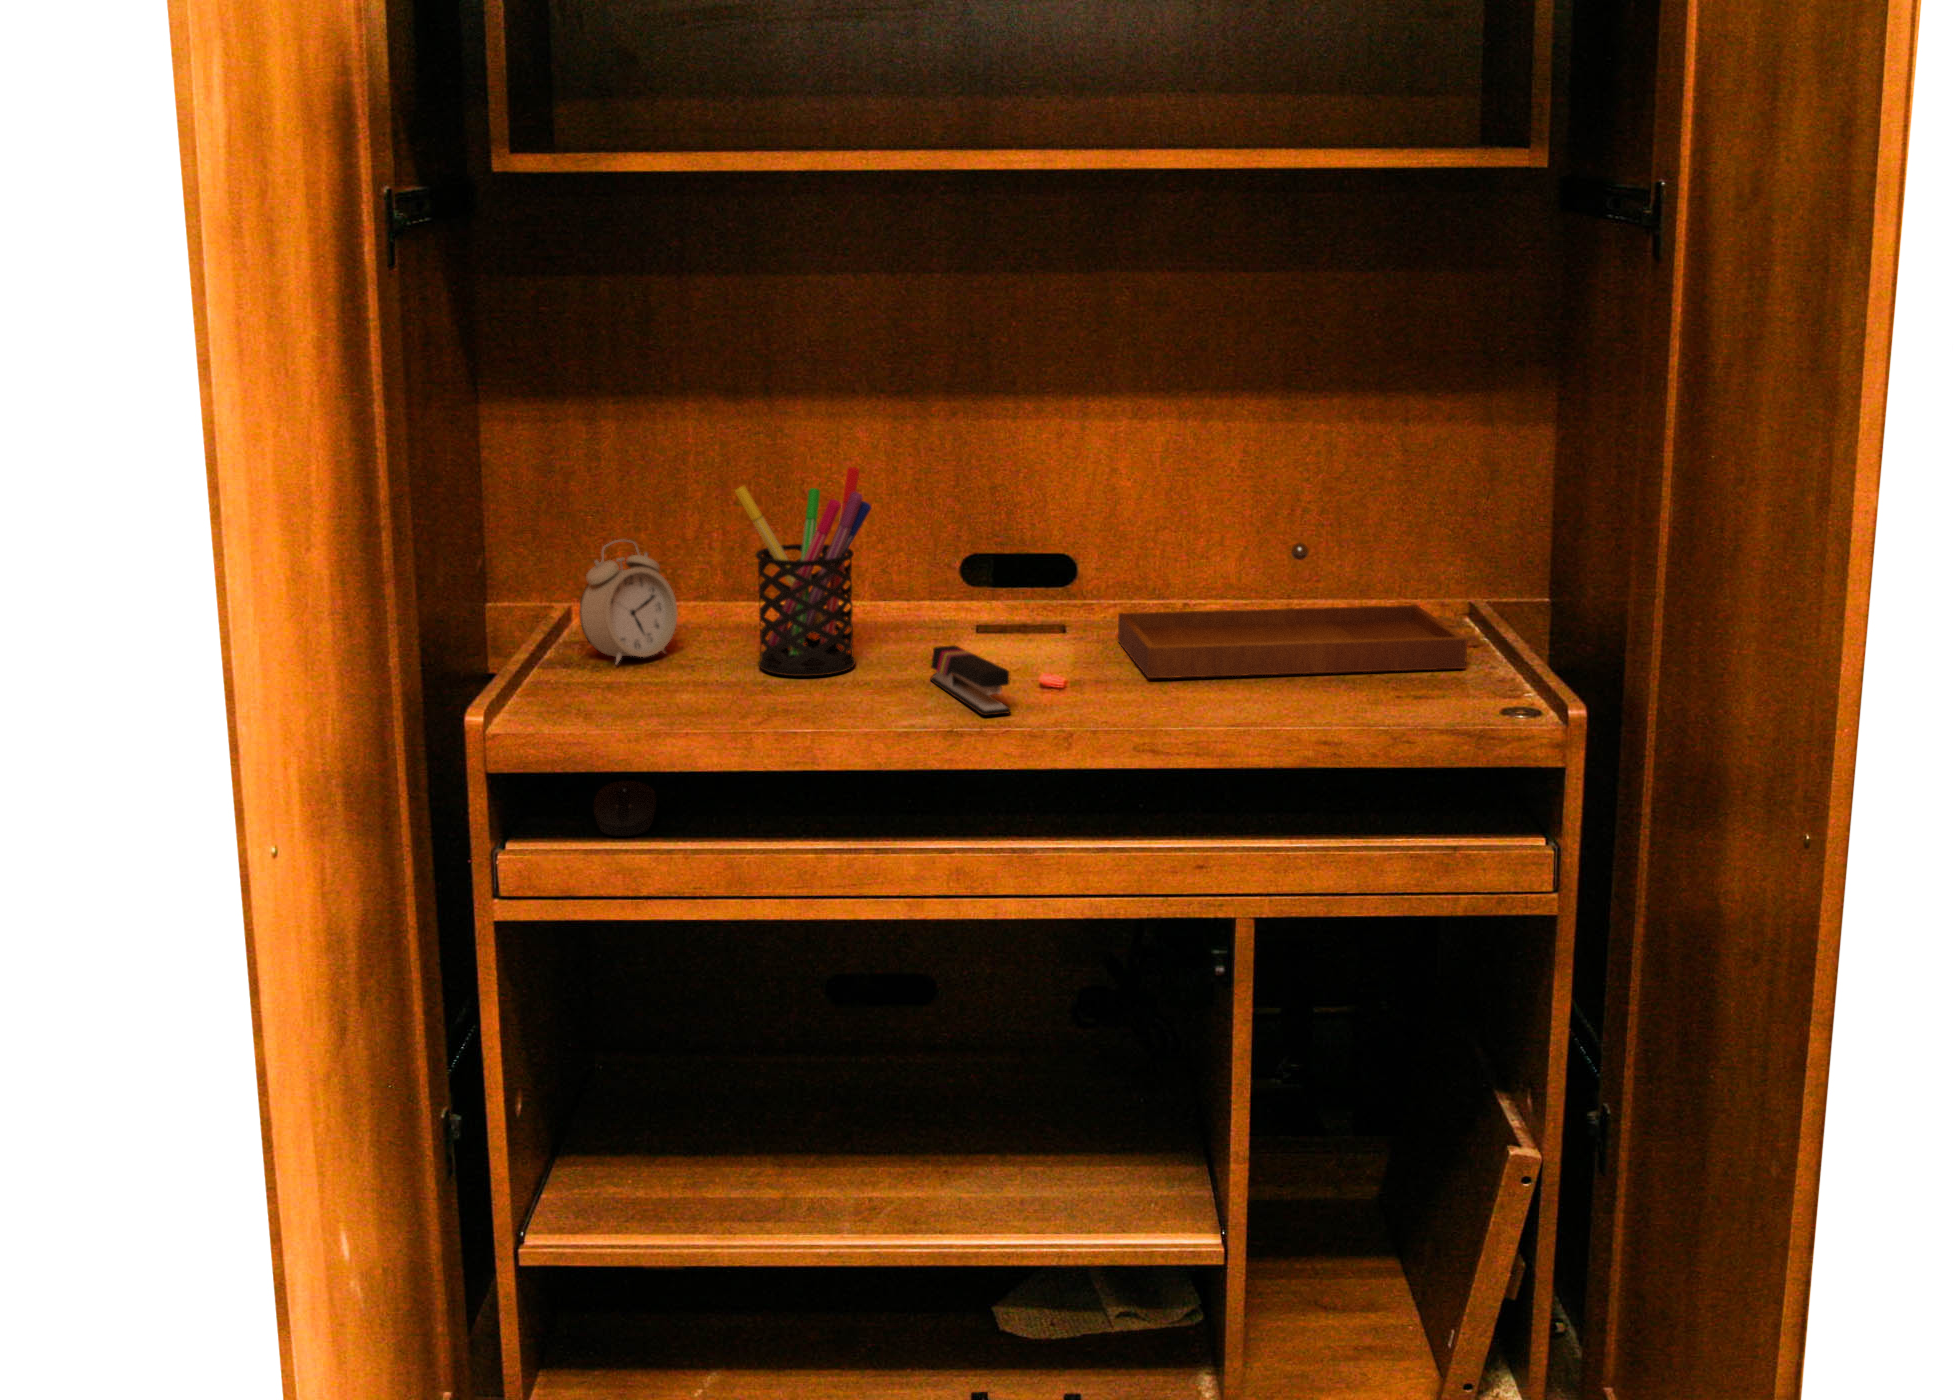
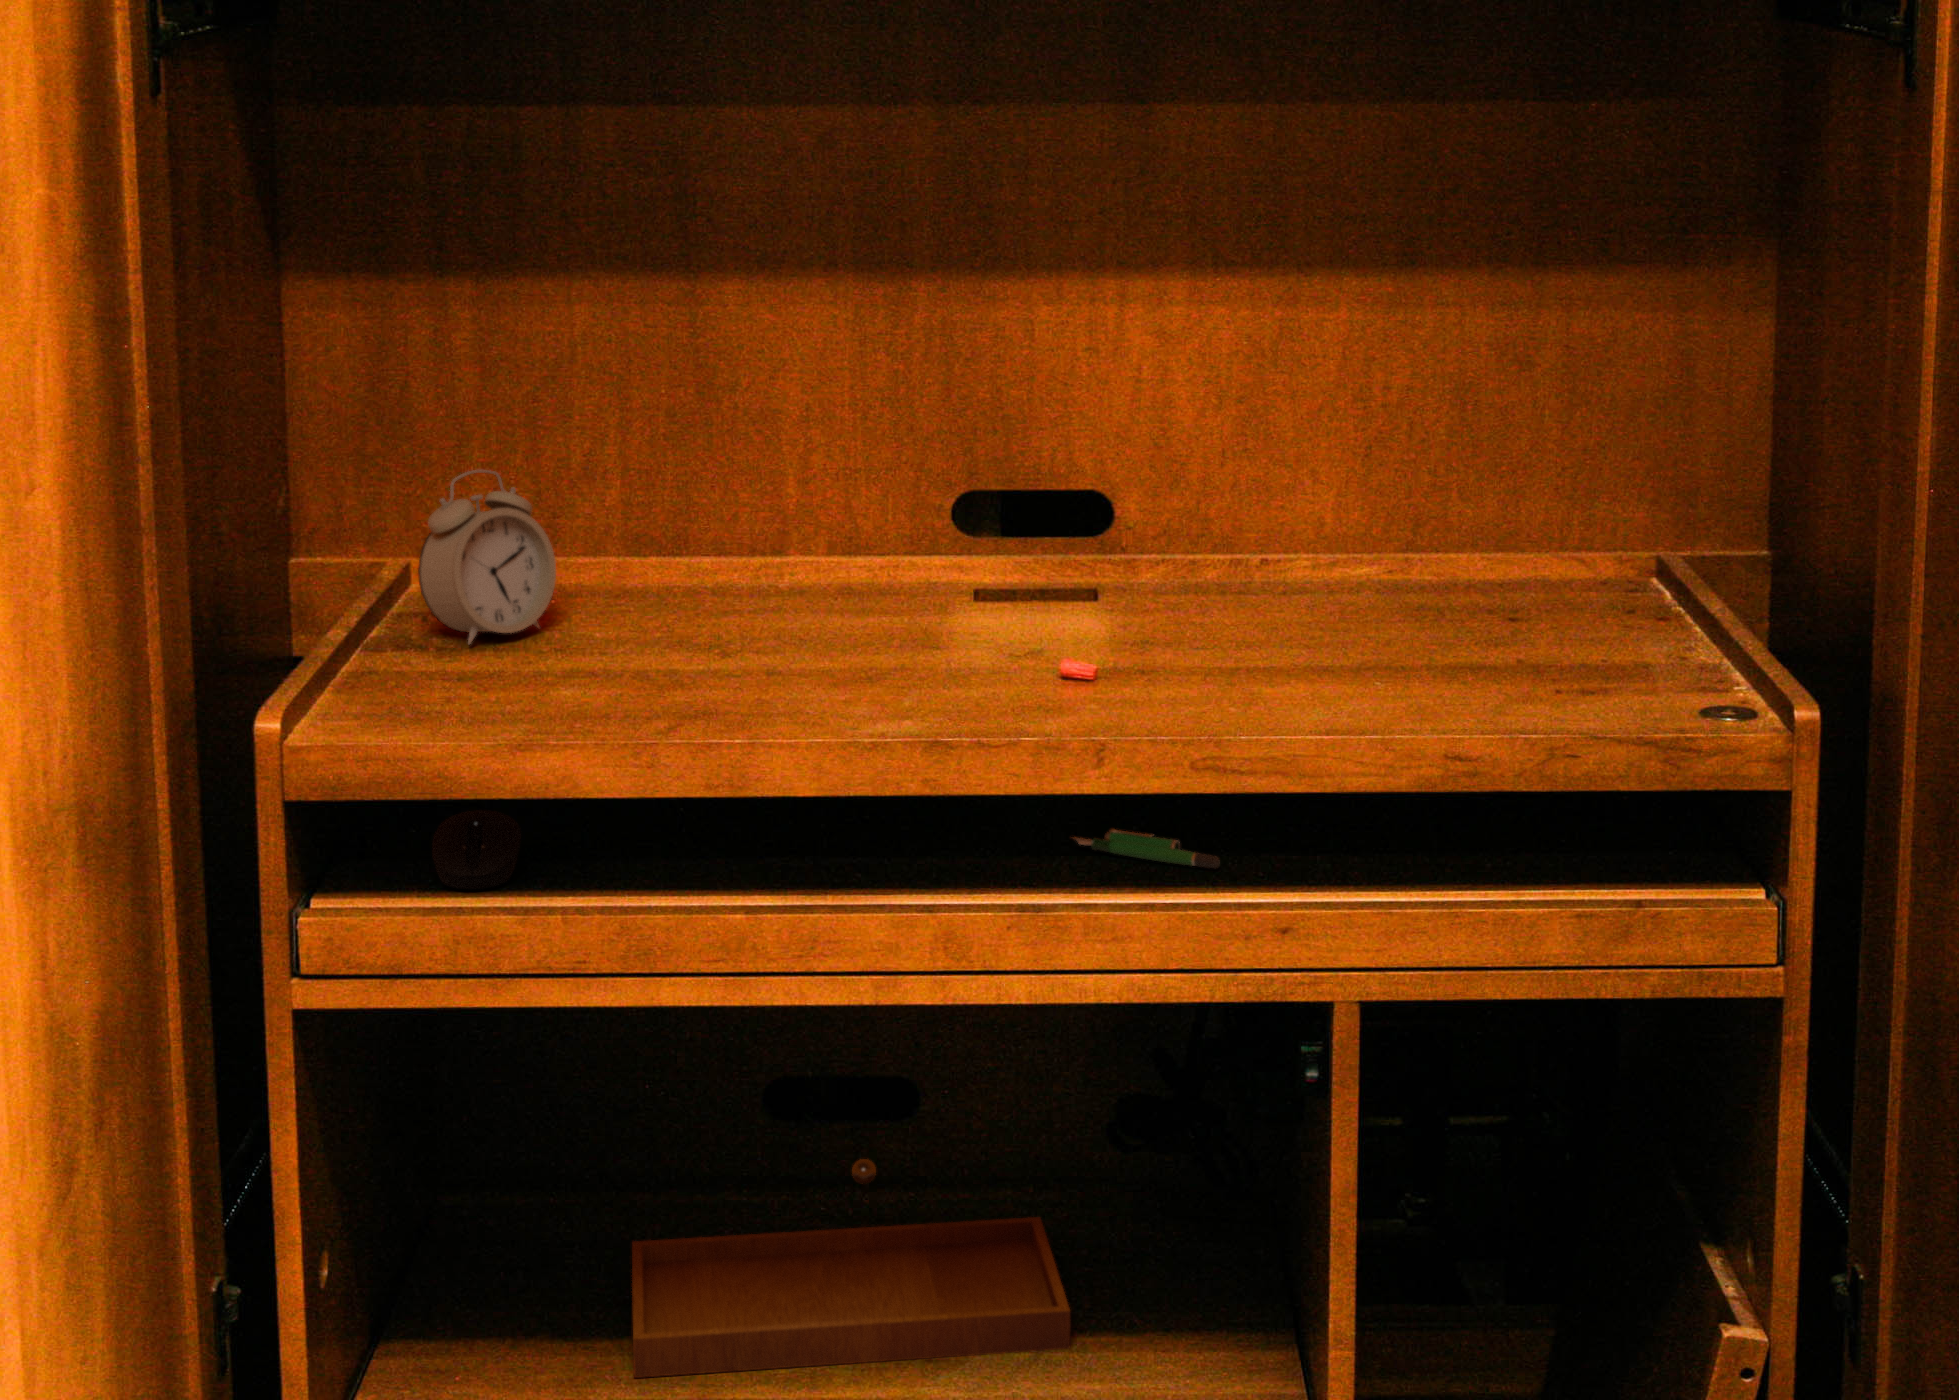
pen holder: present [735,467,871,676] -> none [637,369,827,661]
tray: present [1118,543,1467,678] -> present [632,1159,1070,1378]
stapler: present [930,645,1011,715] -> none [908,617,1020,718]
pen: none [1046,796,1153,823] -> present [1073,829,1219,868]

